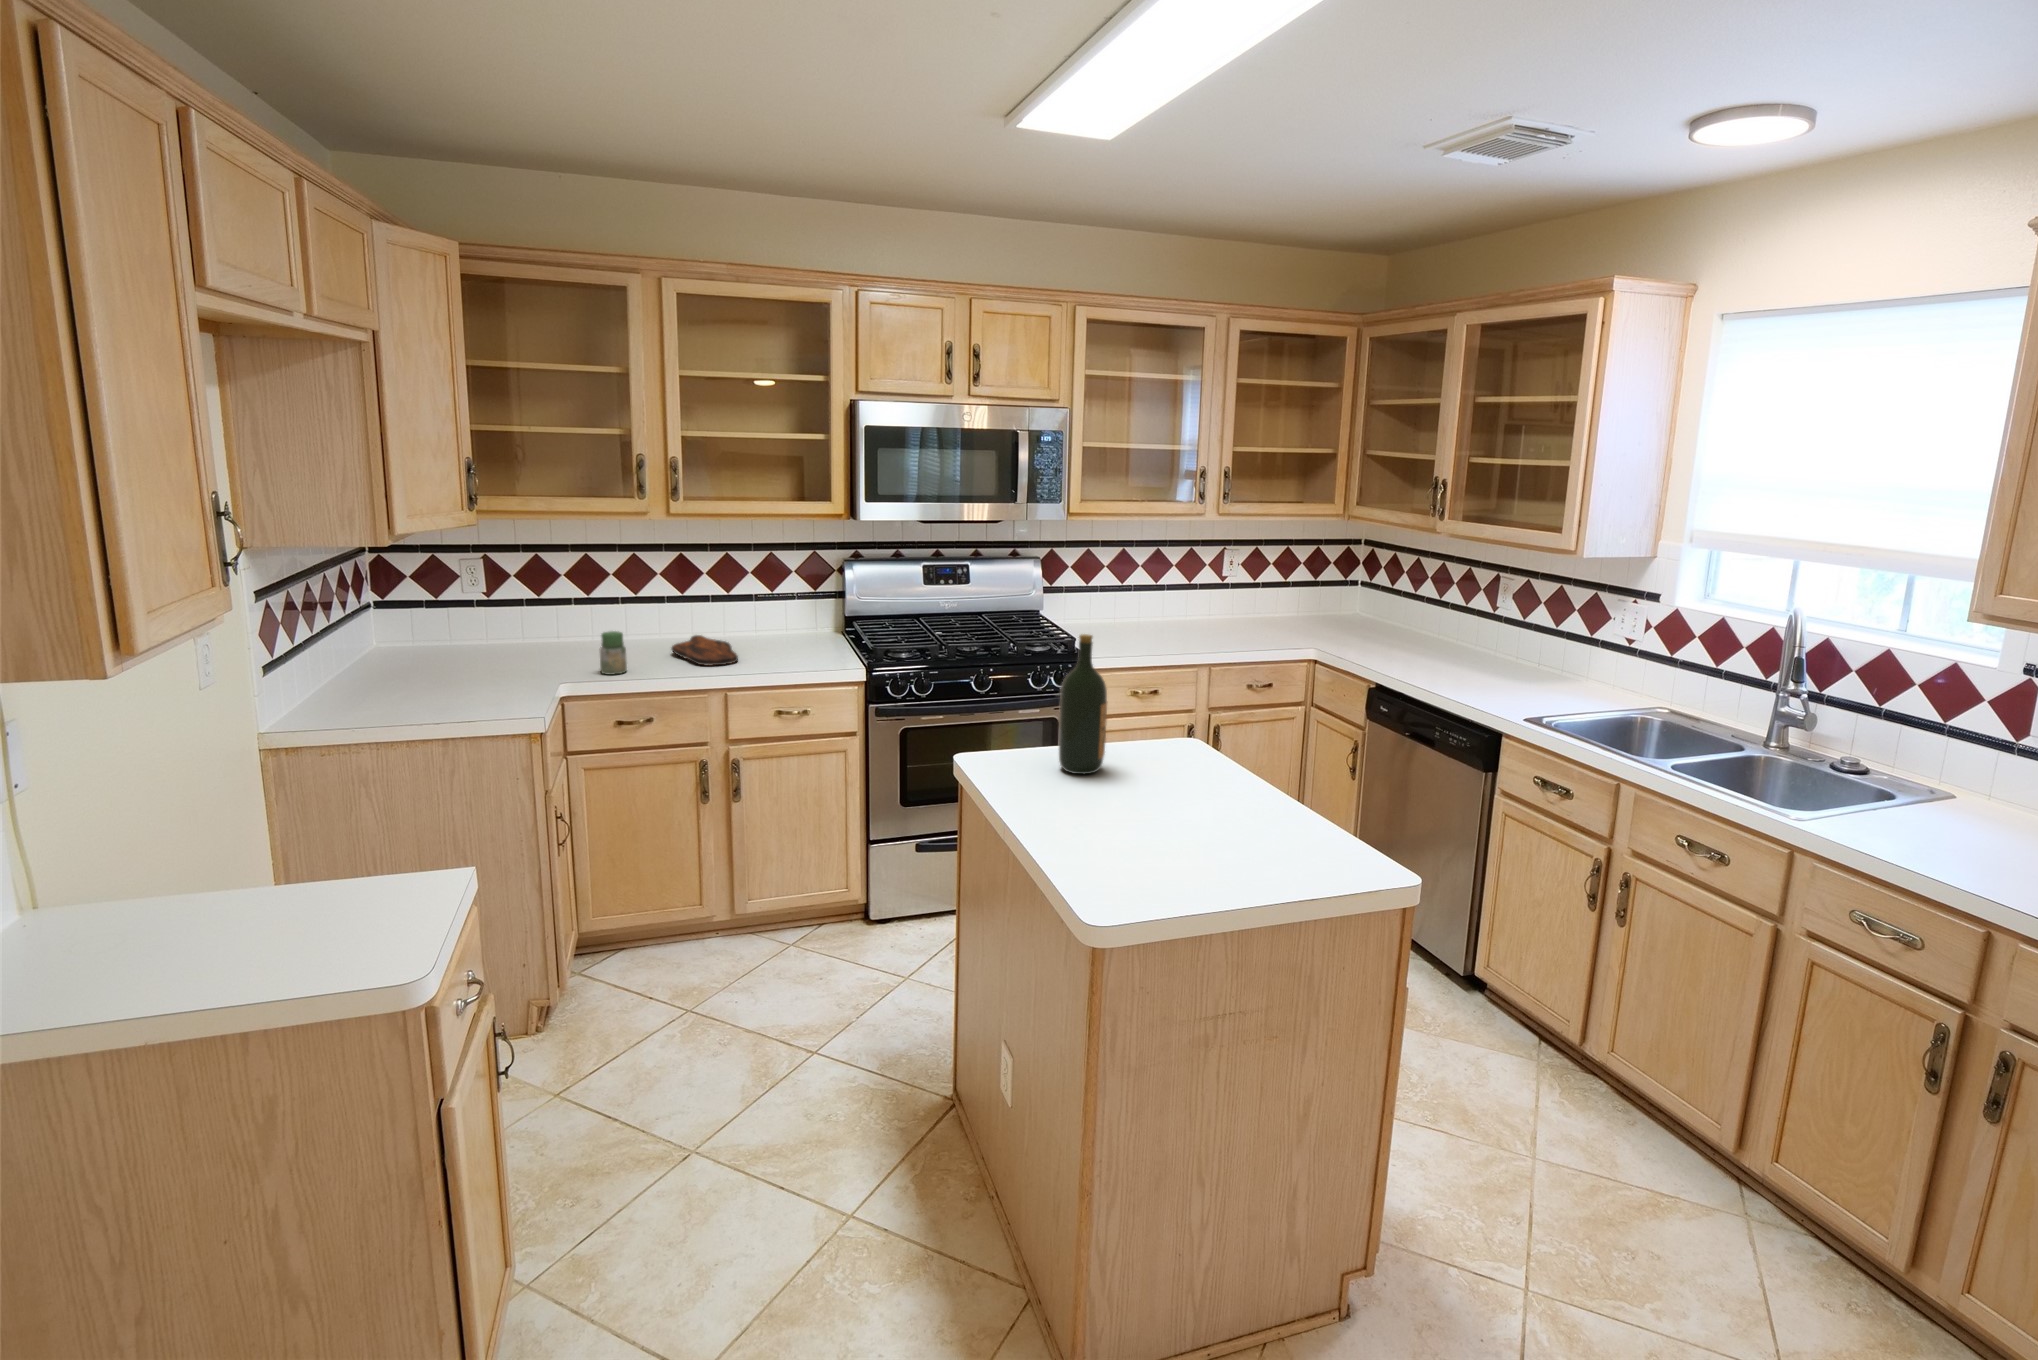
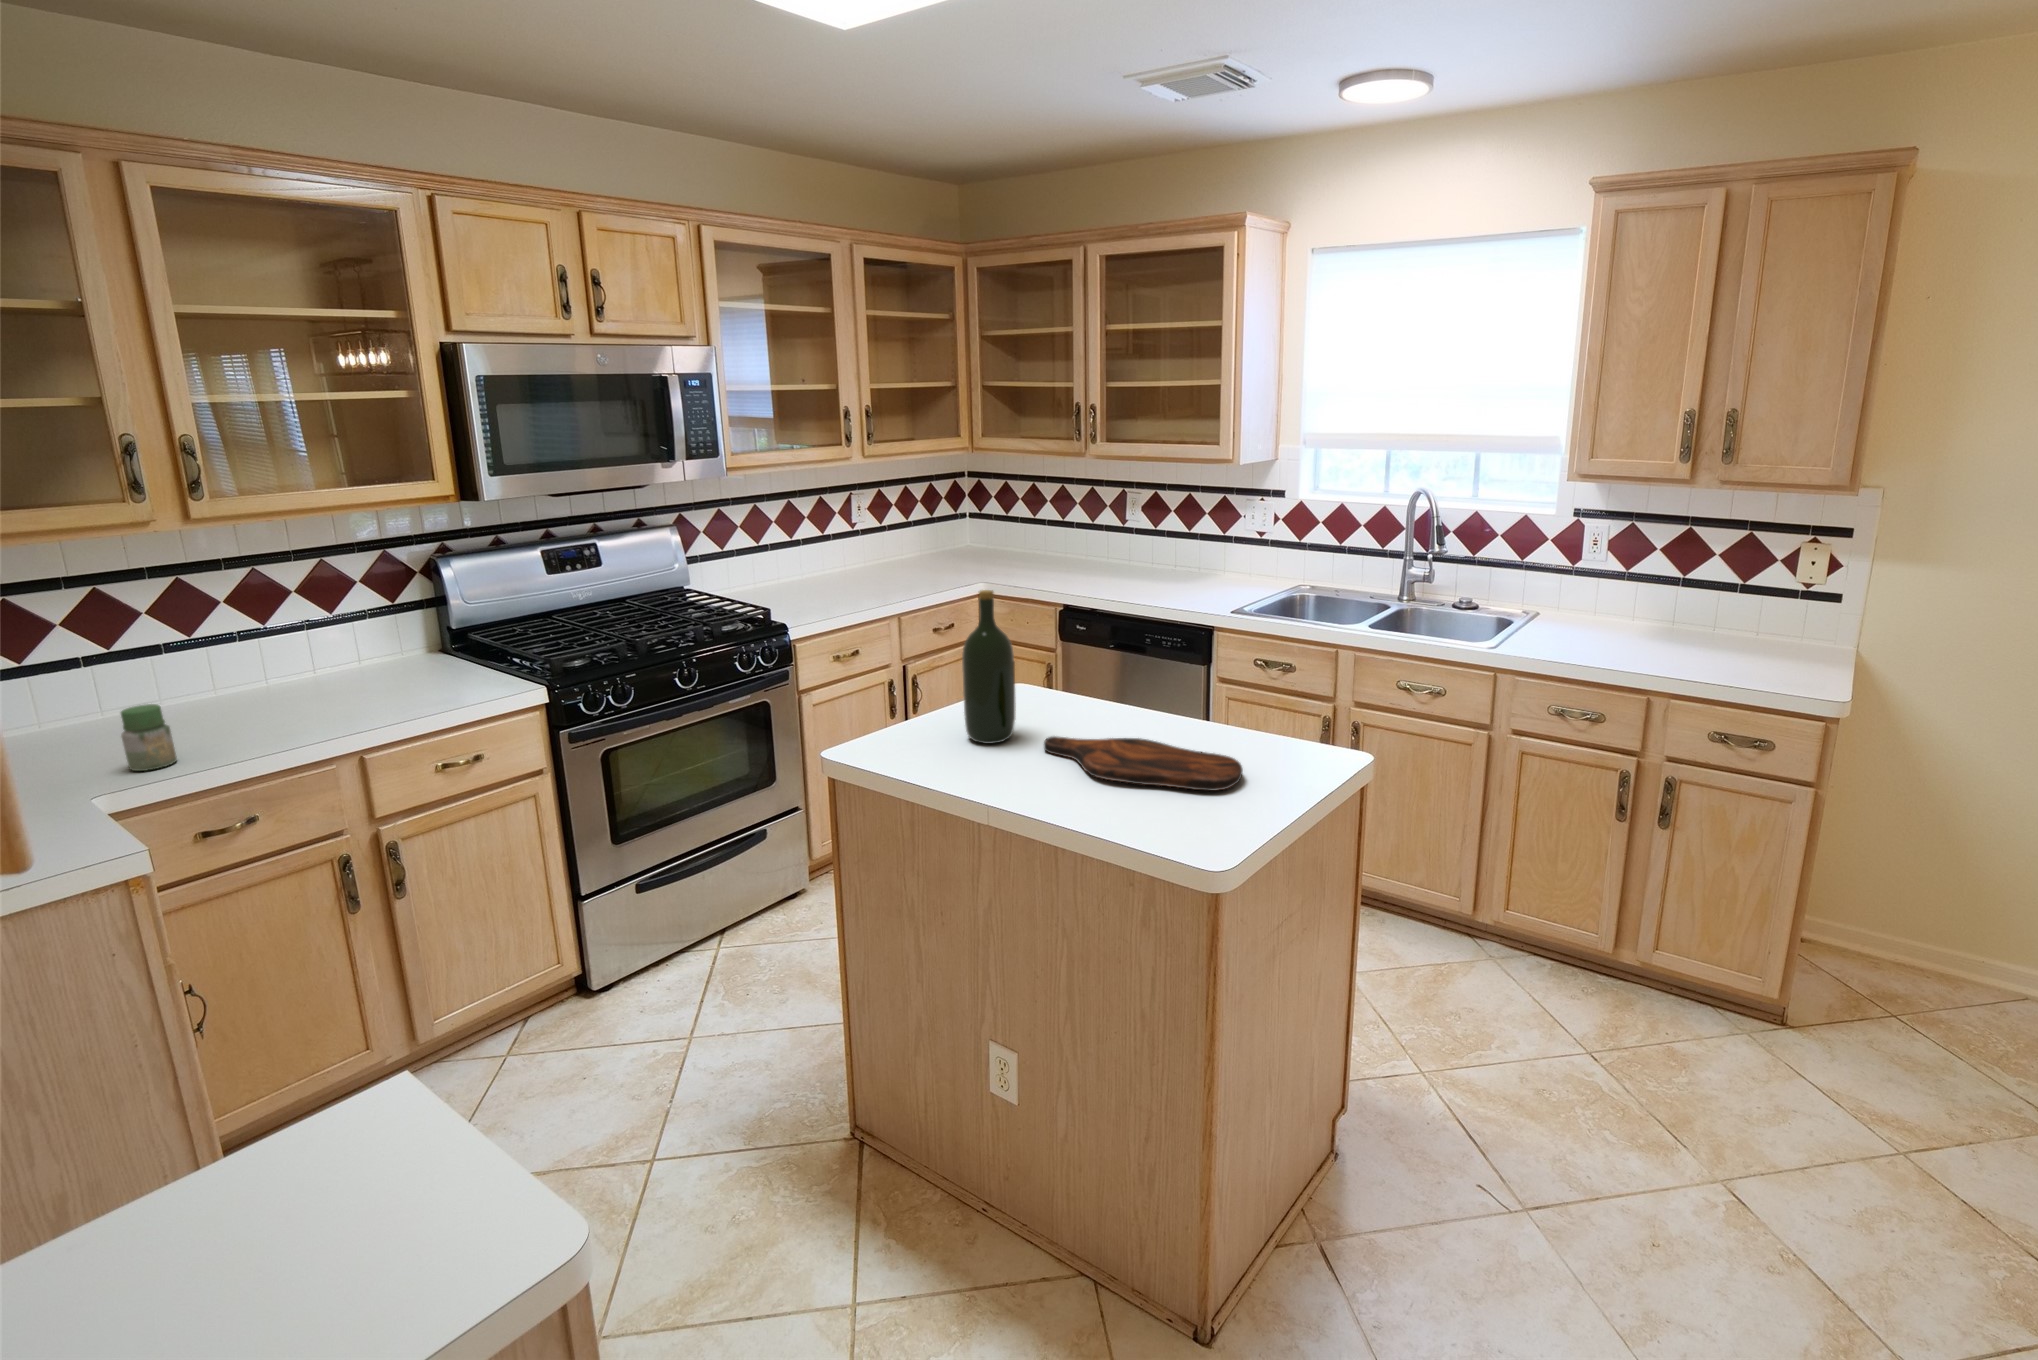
cutting board: present [671,635,738,666] -> present [1044,736,1243,791]

